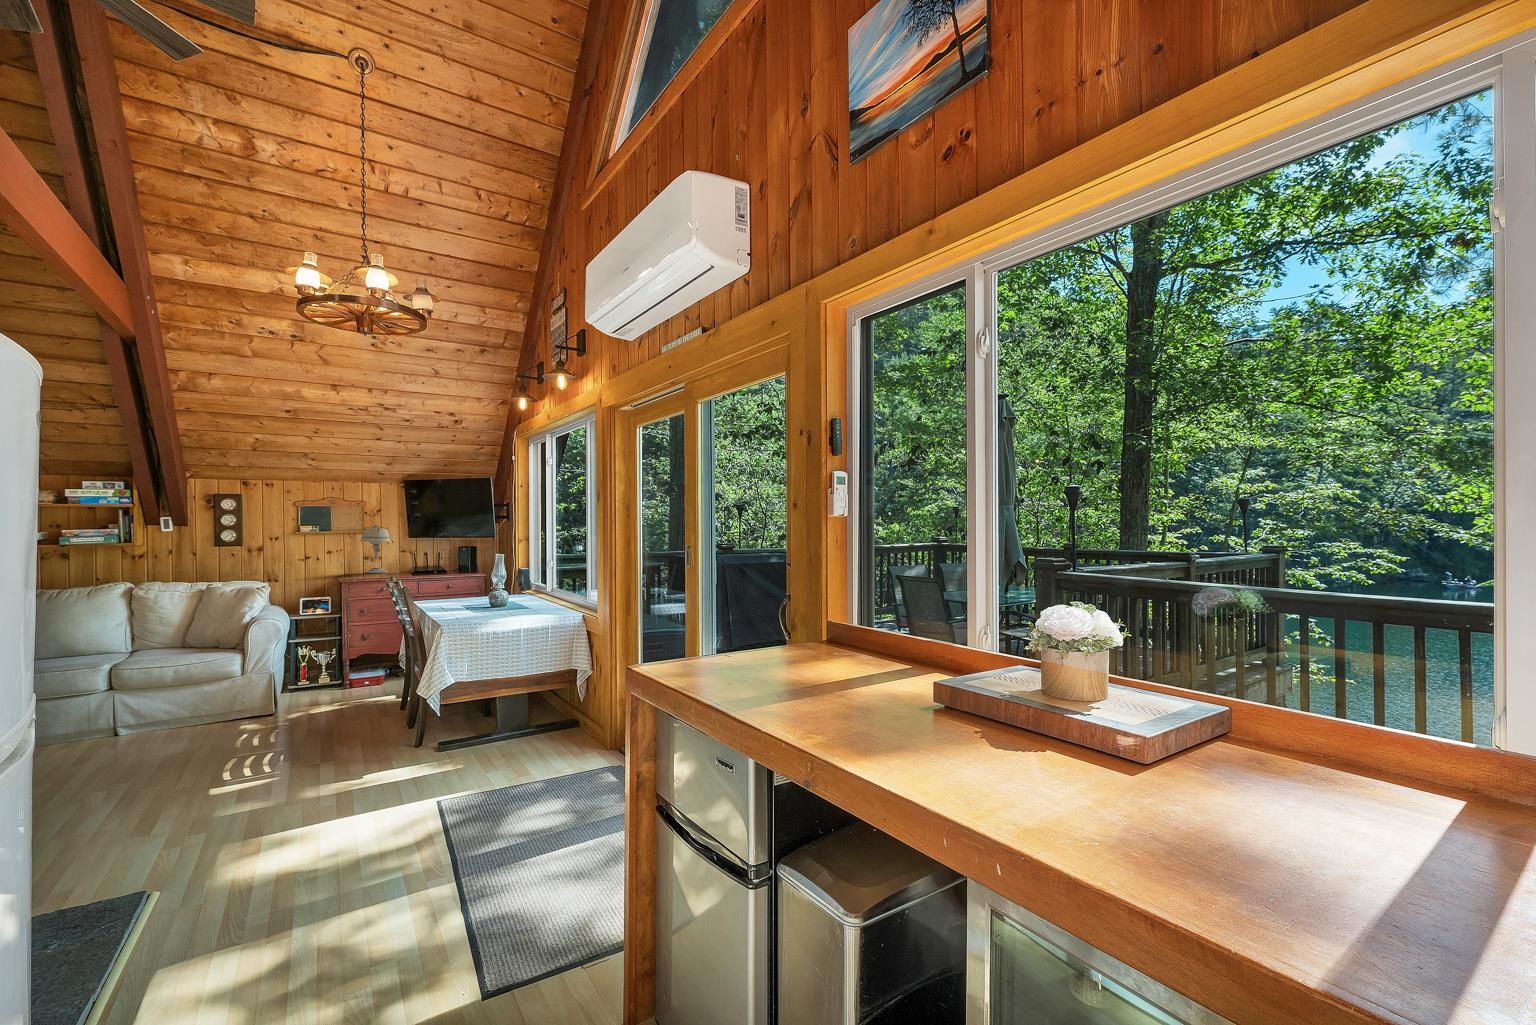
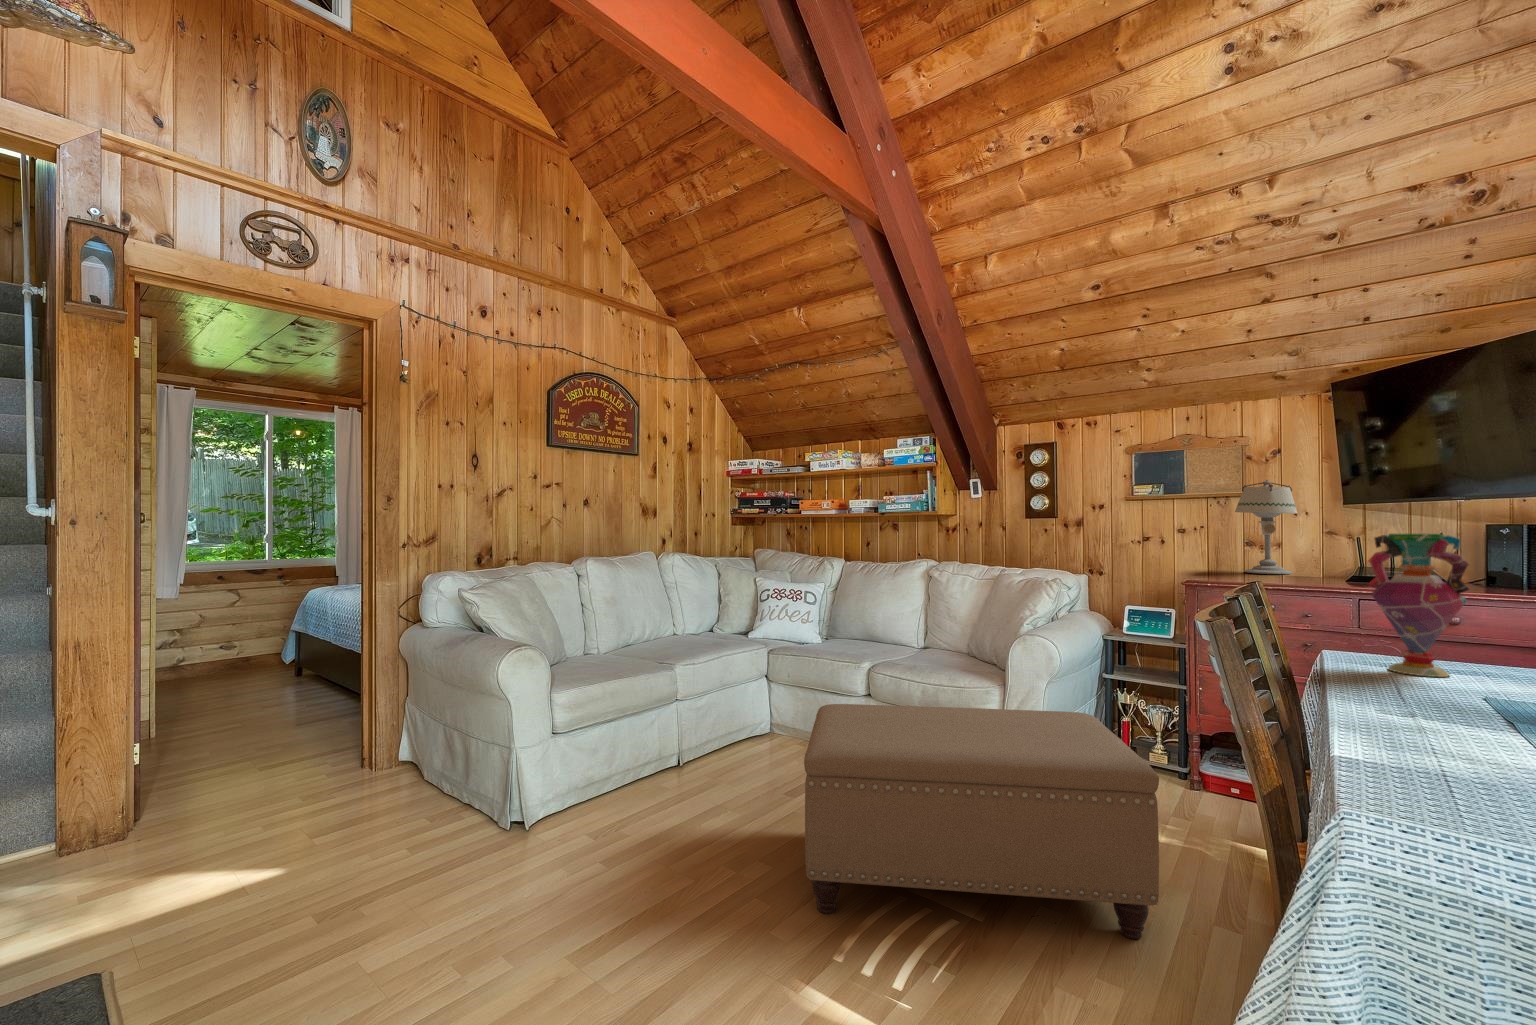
vase: none [427,554,454,600] -> present [1368,533,1469,677]
ottoman: none [126,648,356,776] -> present [804,704,1159,939]

